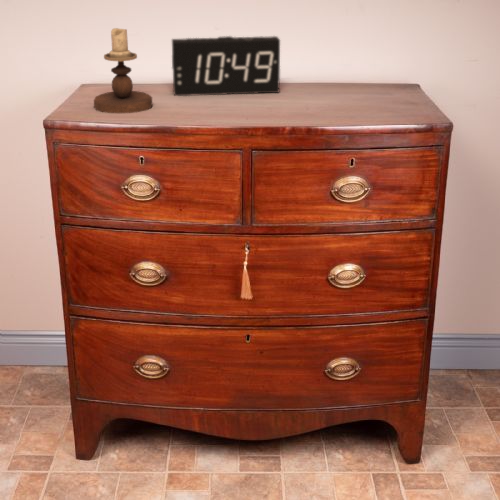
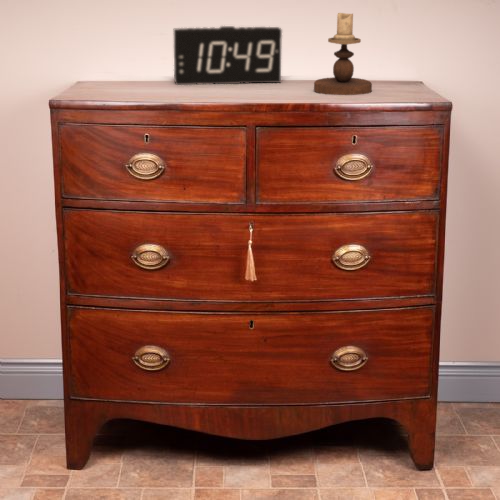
candlestick: present [94,28,152,113] -> present [314,13,372,95]

